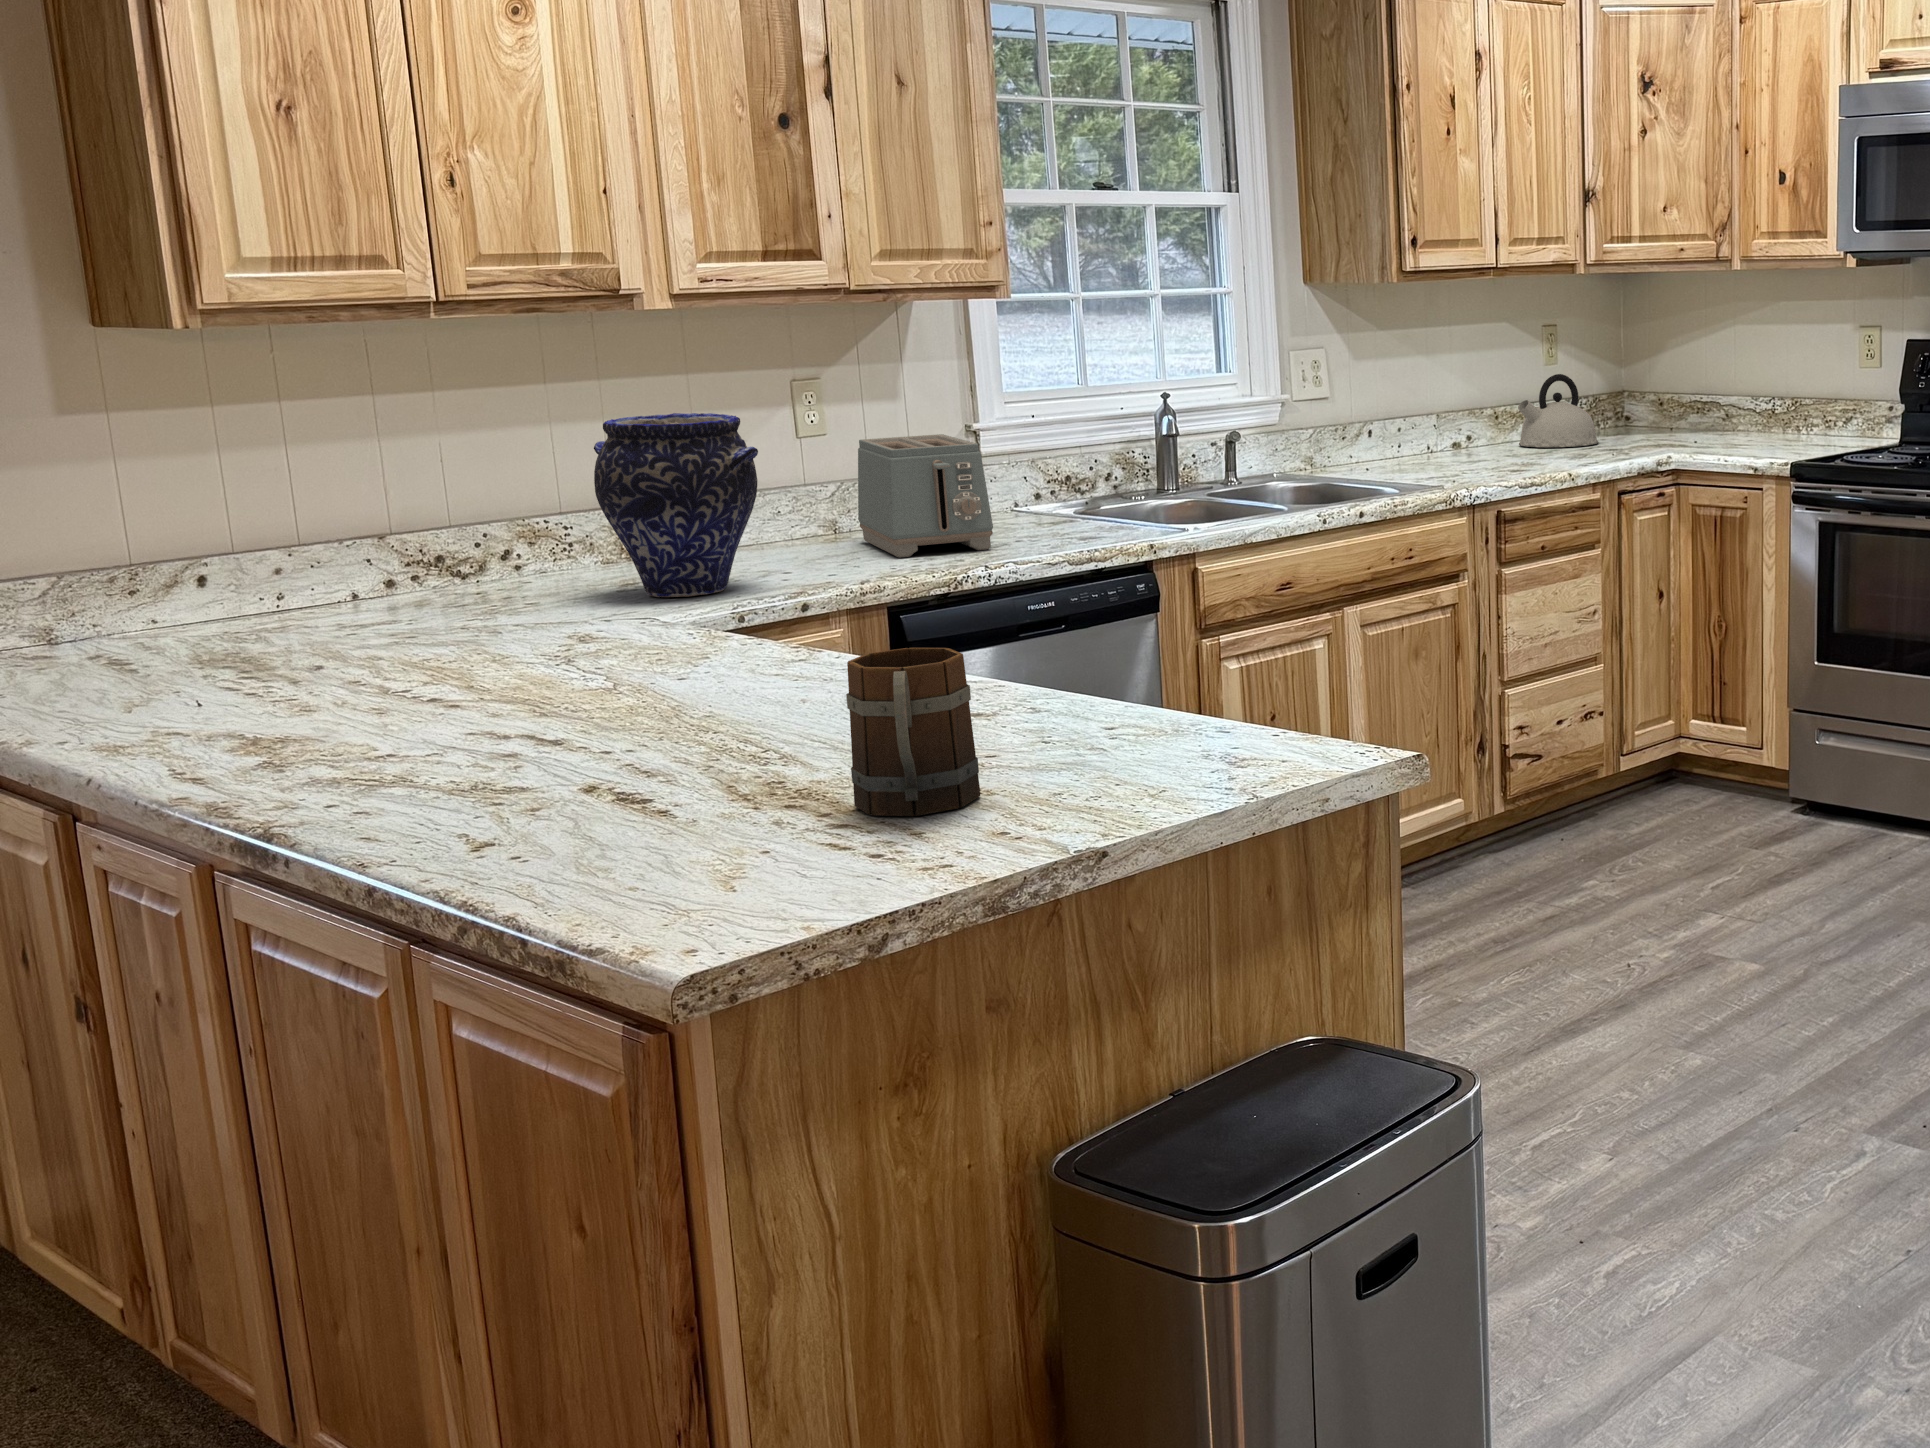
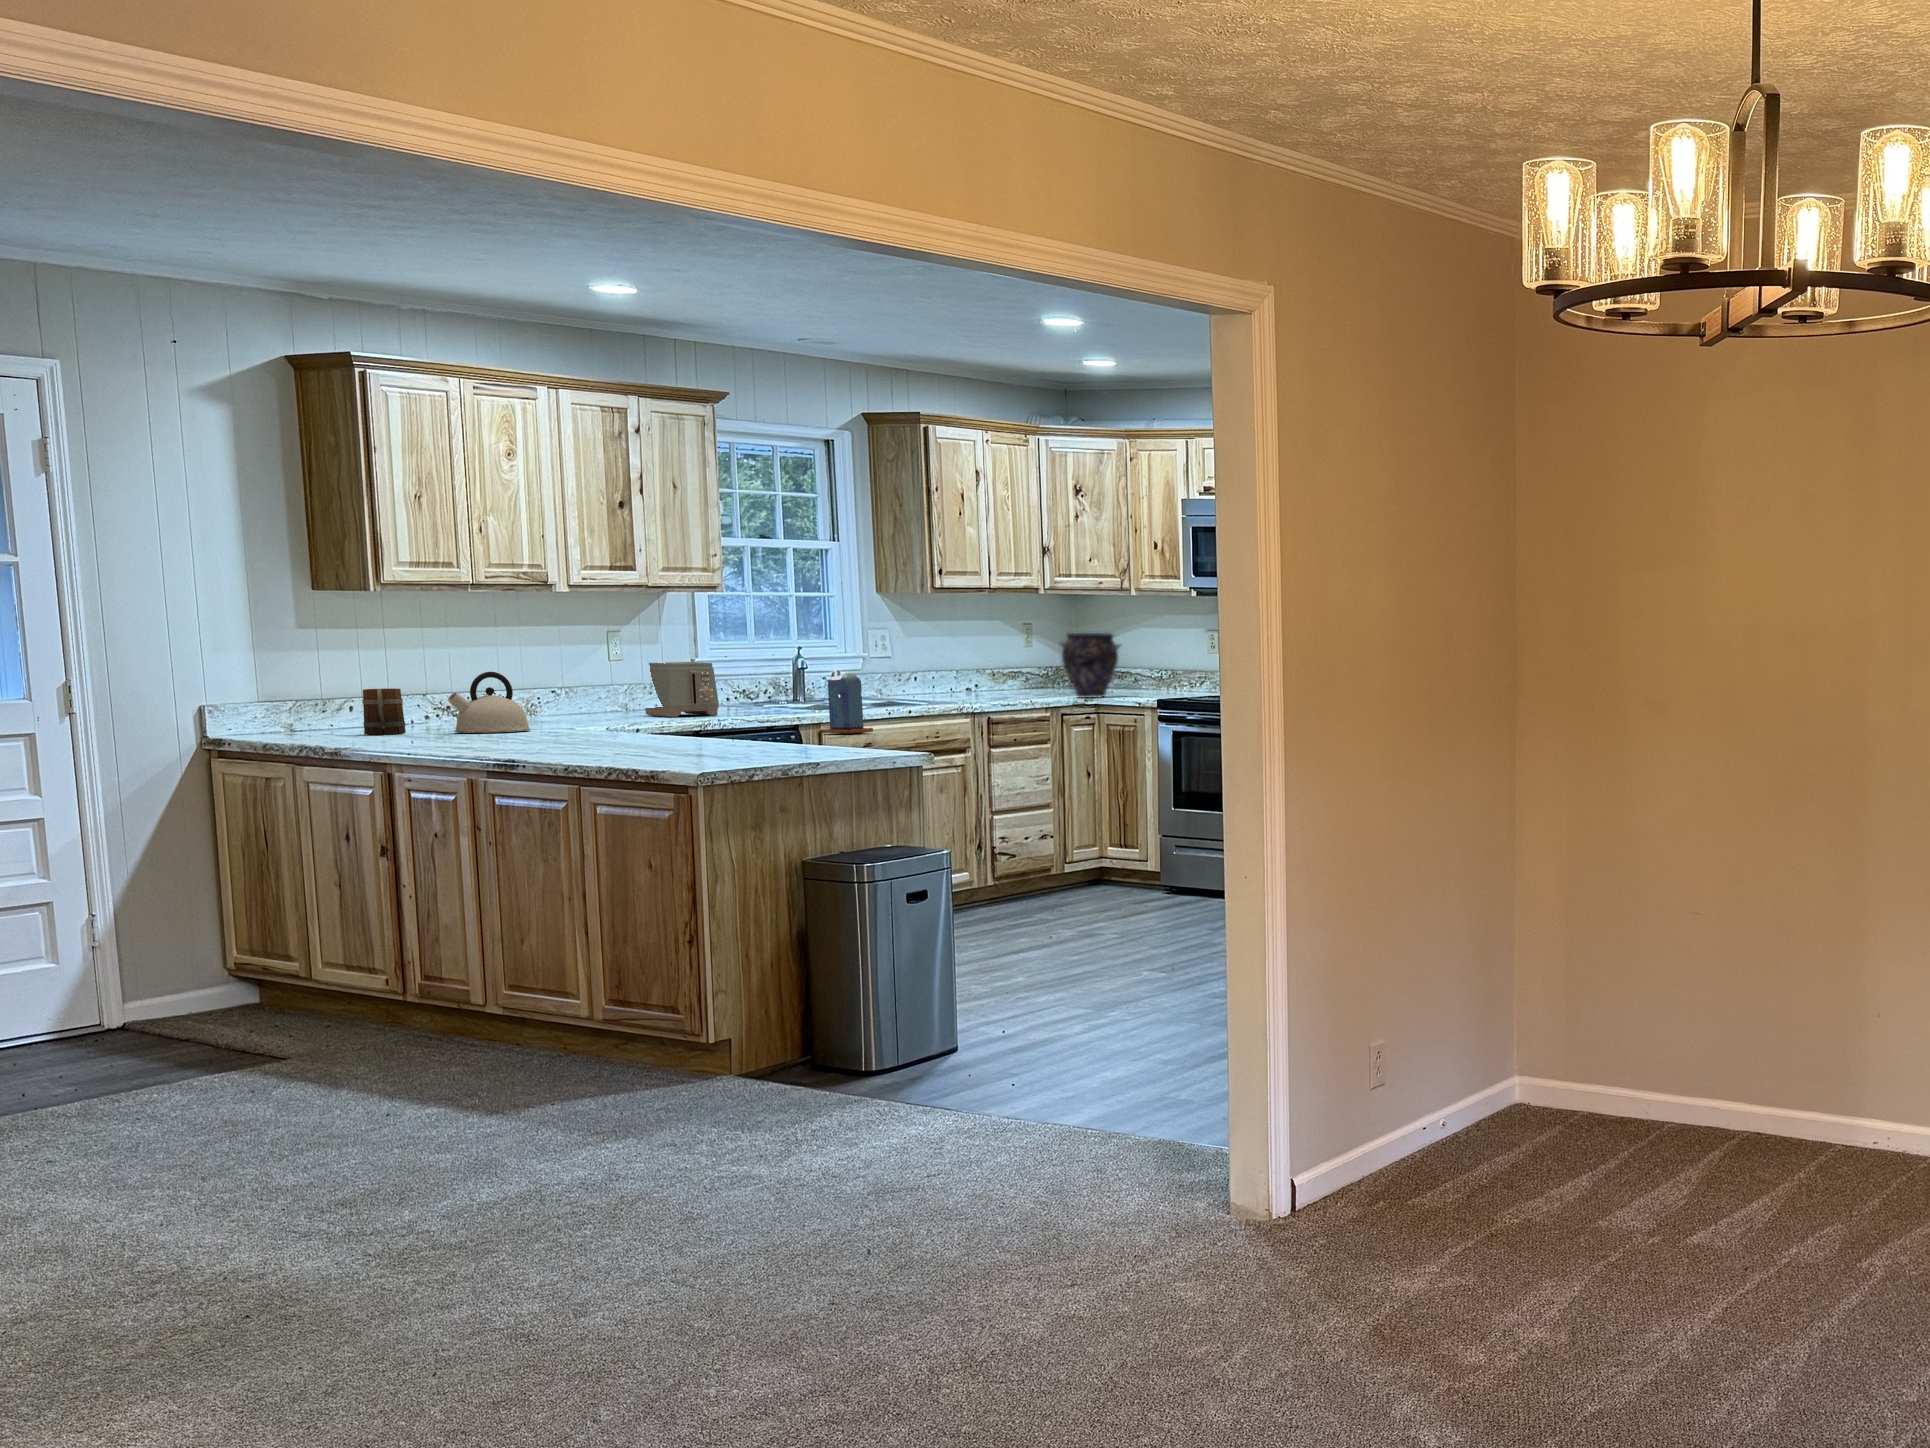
kettle: present [1518,374,1598,447] -> present [448,672,530,733]
vase: present [594,413,758,597] -> present [1059,633,1120,698]
candle: none [1136,576,1284,776] -> present [820,669,873,734]
mug: present [846,648,981,816] -> present [362,688,406,735]

